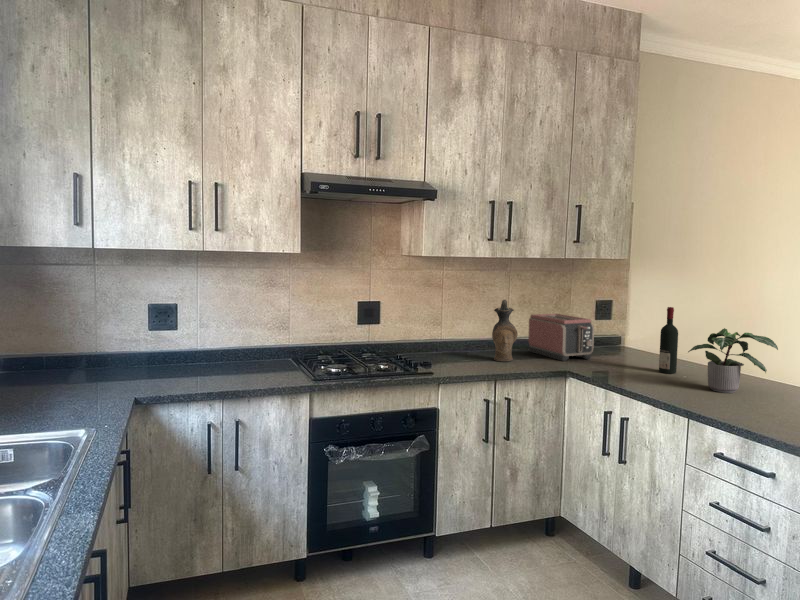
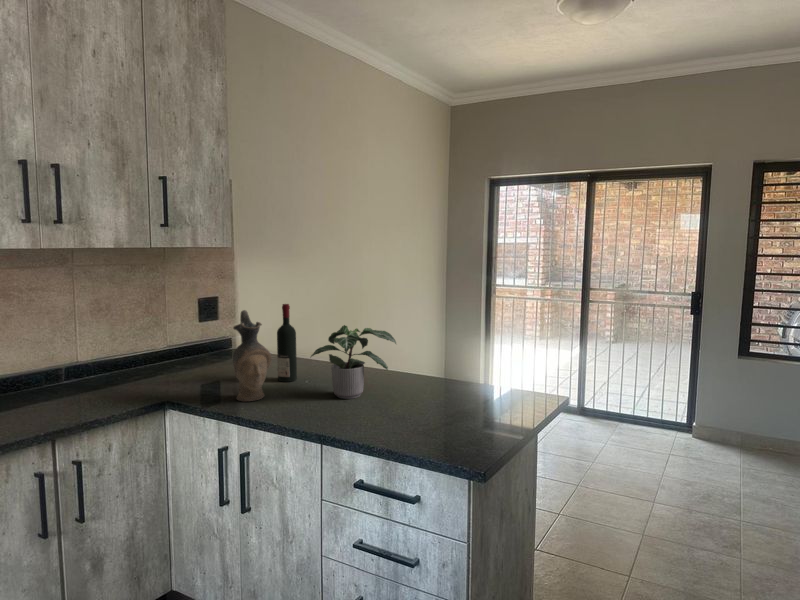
ceramic pitcher: present [492,300,518,361] -> present [233,310,272,401]
toaster: present [528,314,594,361] -> none [107,321,199,385]

